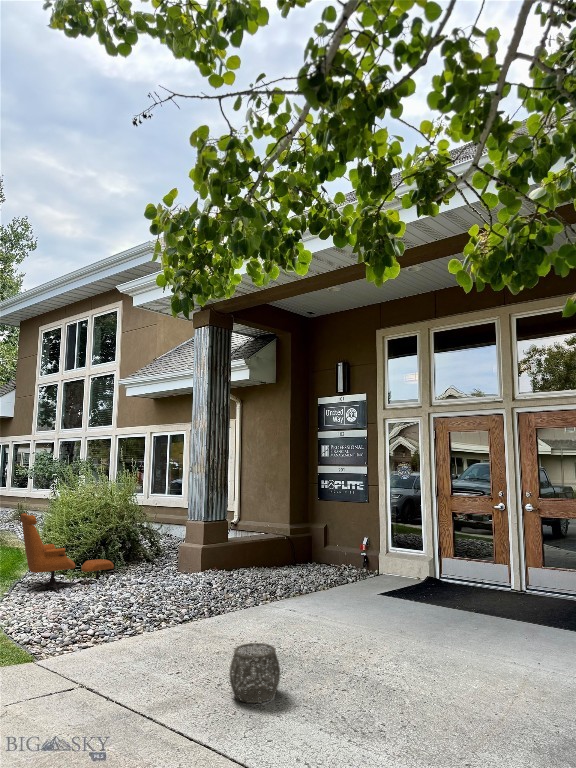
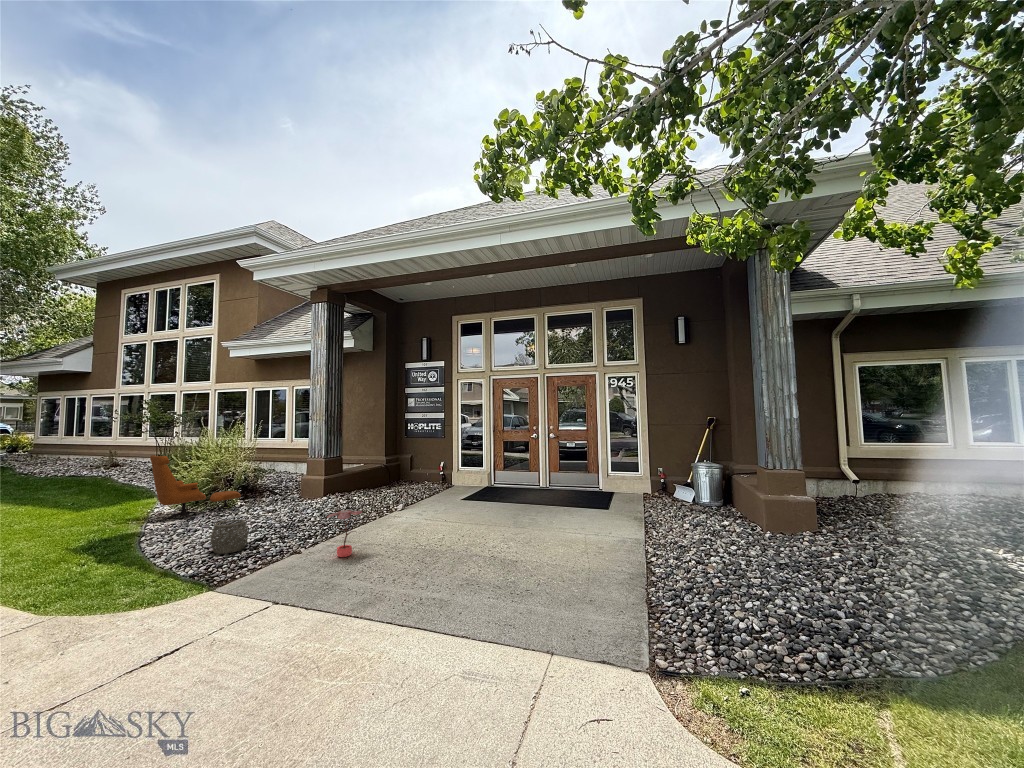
potted plant: none [168,605,215,672] -> present [327,510,362,557]
woven basket: present [229,643,280,703] -> present [210,519,248,554]

